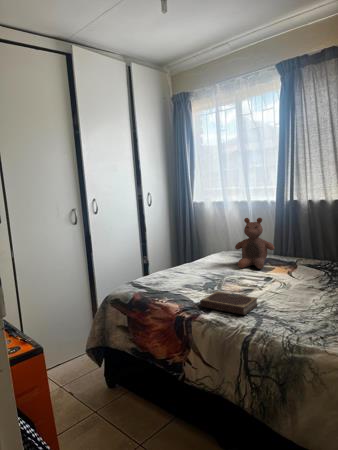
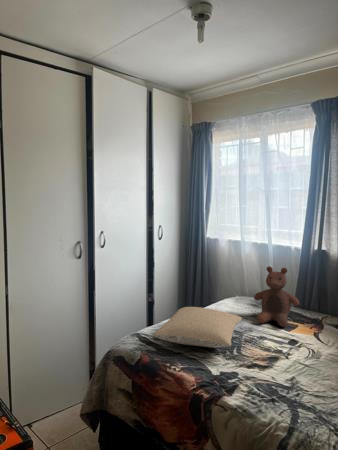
pillow: none [144,256,222,285] -> present [154,307,242,348]
notebook: present [200,292,258,315] -> none [221,361,290,403]

